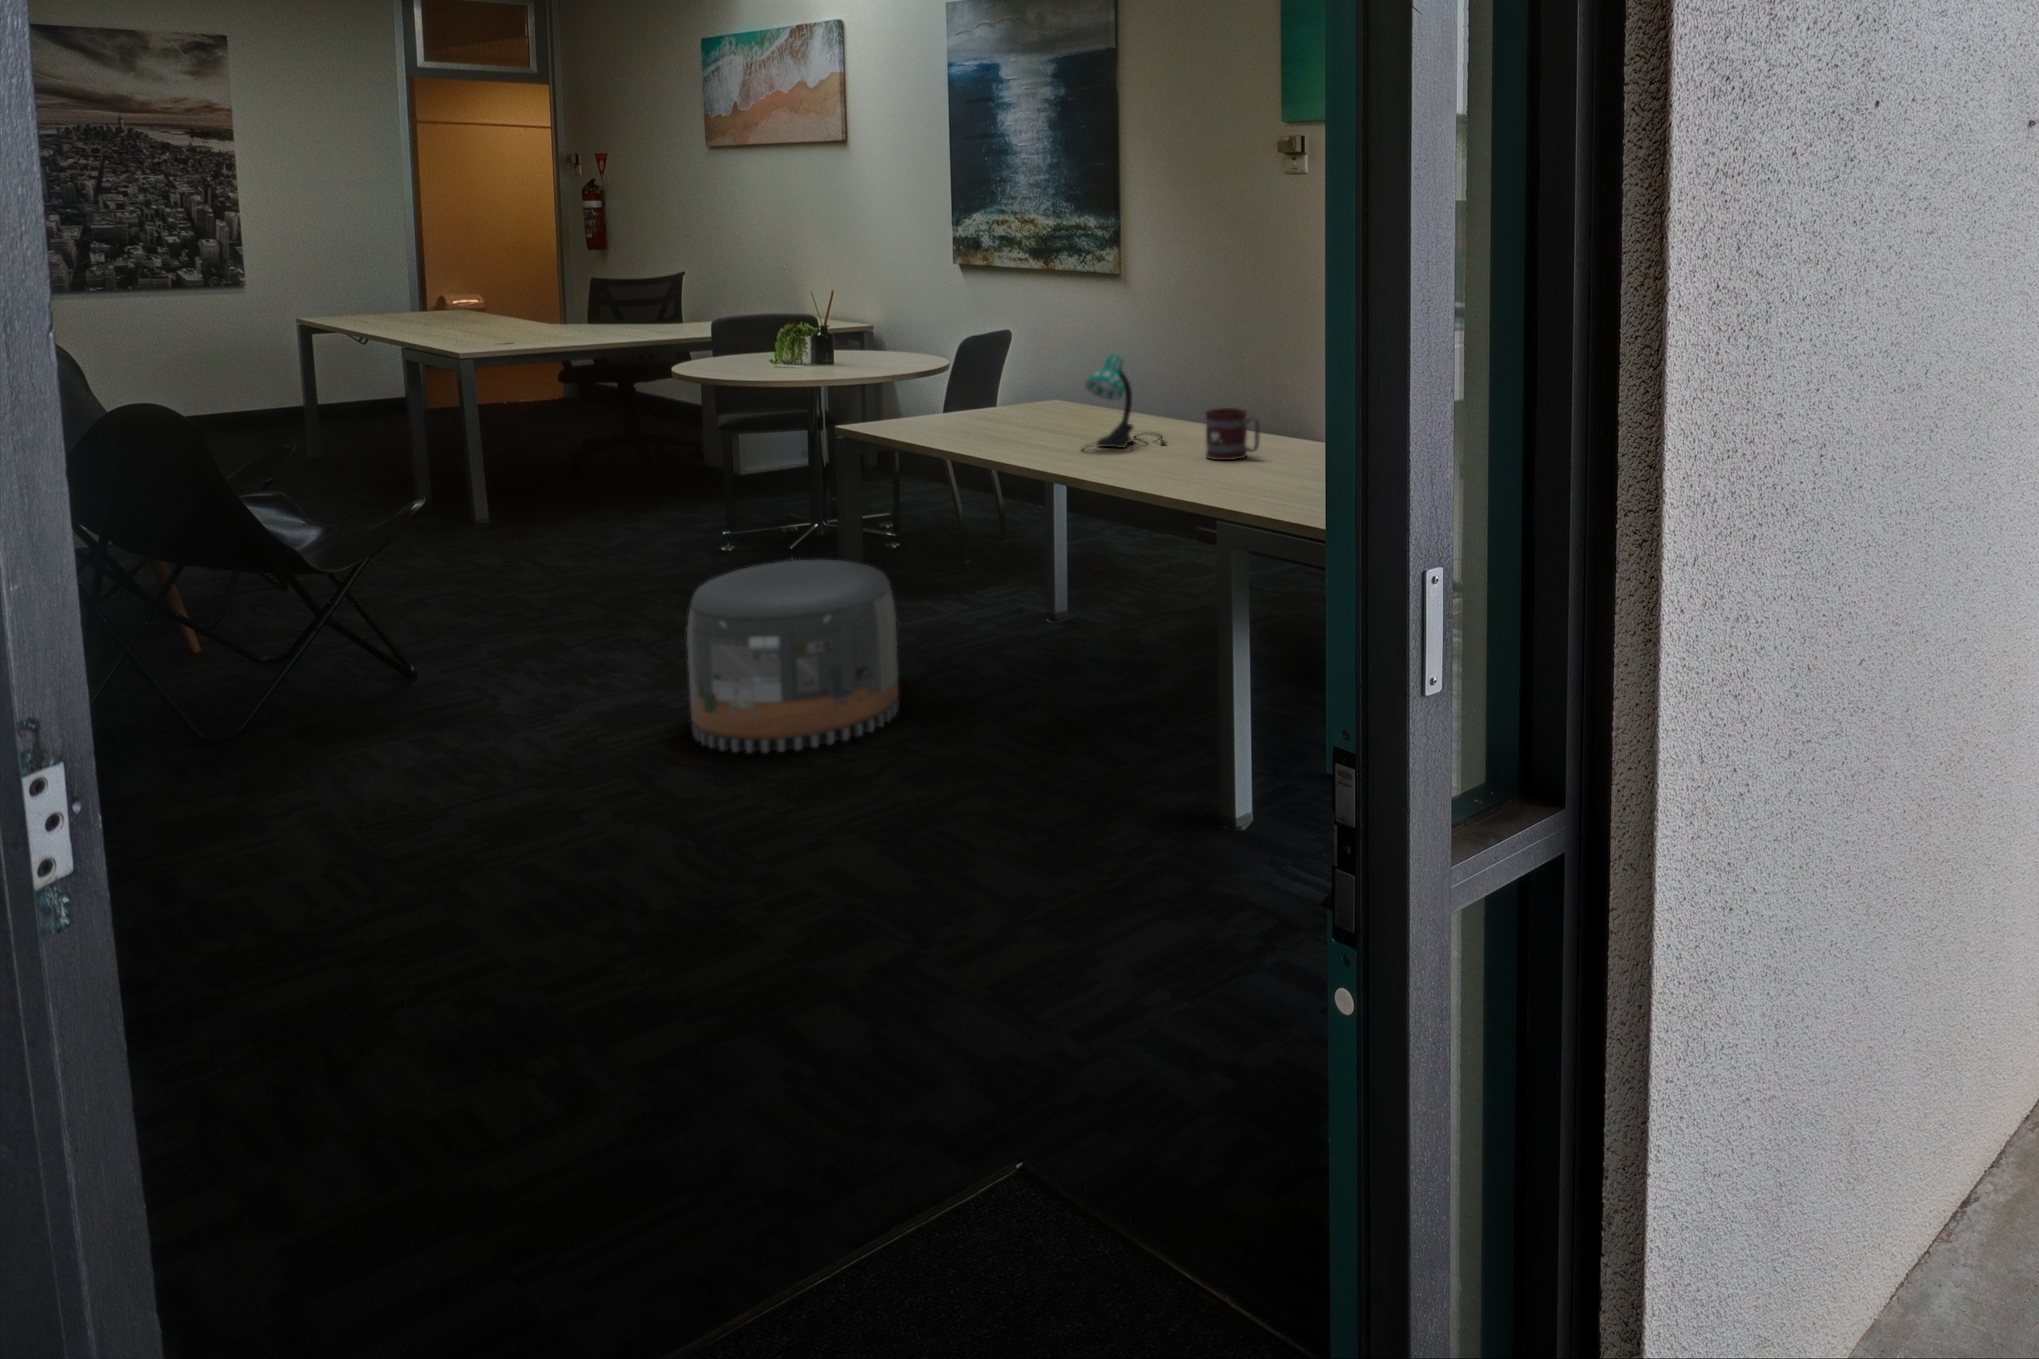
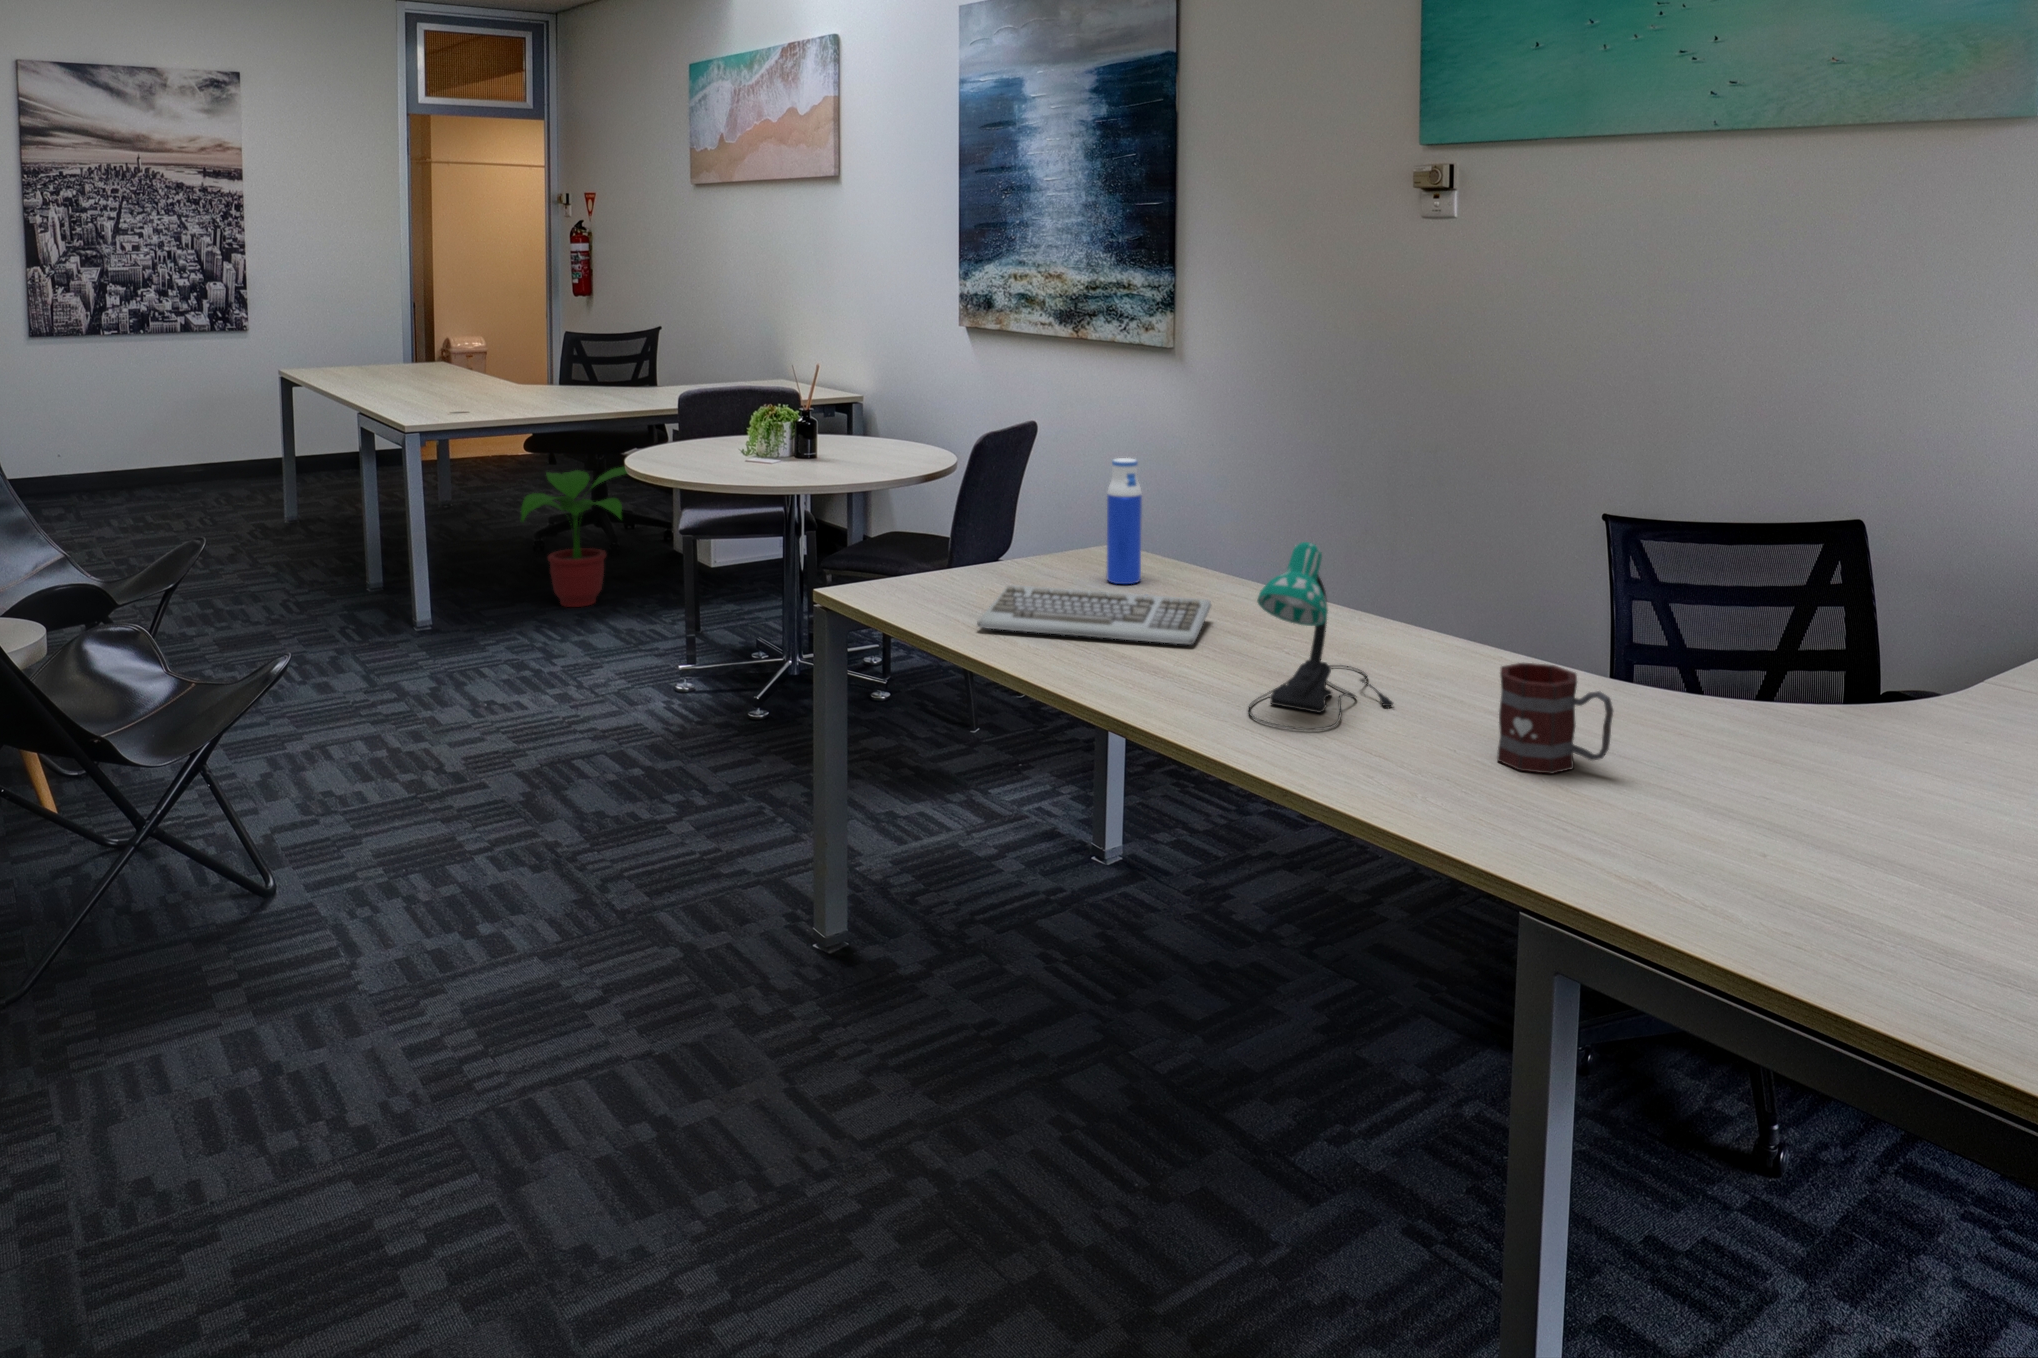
water bottle: none [1025,328,1050,409] -> present [1106,458,1142,584]
potted plant: none [567,383,705,501] -> present [521,467,628,607]
keyboard: none [930,405,1084,429] -> present [977,585,1211,645]
pouf: present [687,560,898,753] -> none [595,847,923,1237]

